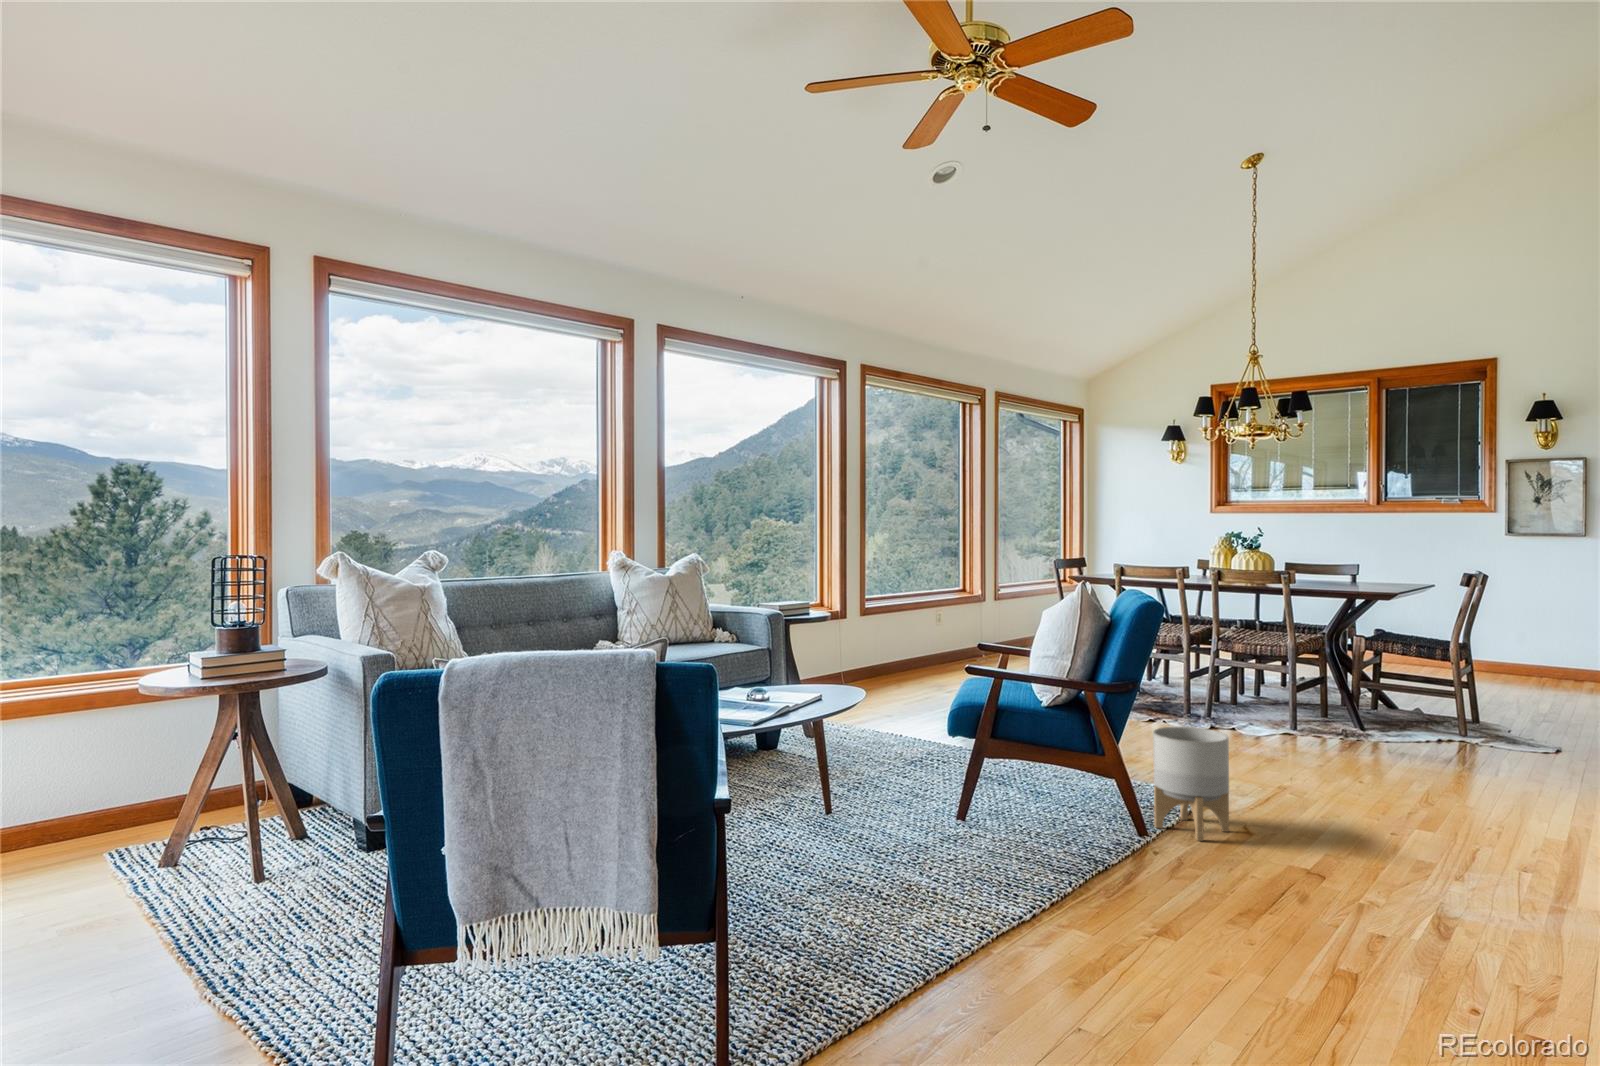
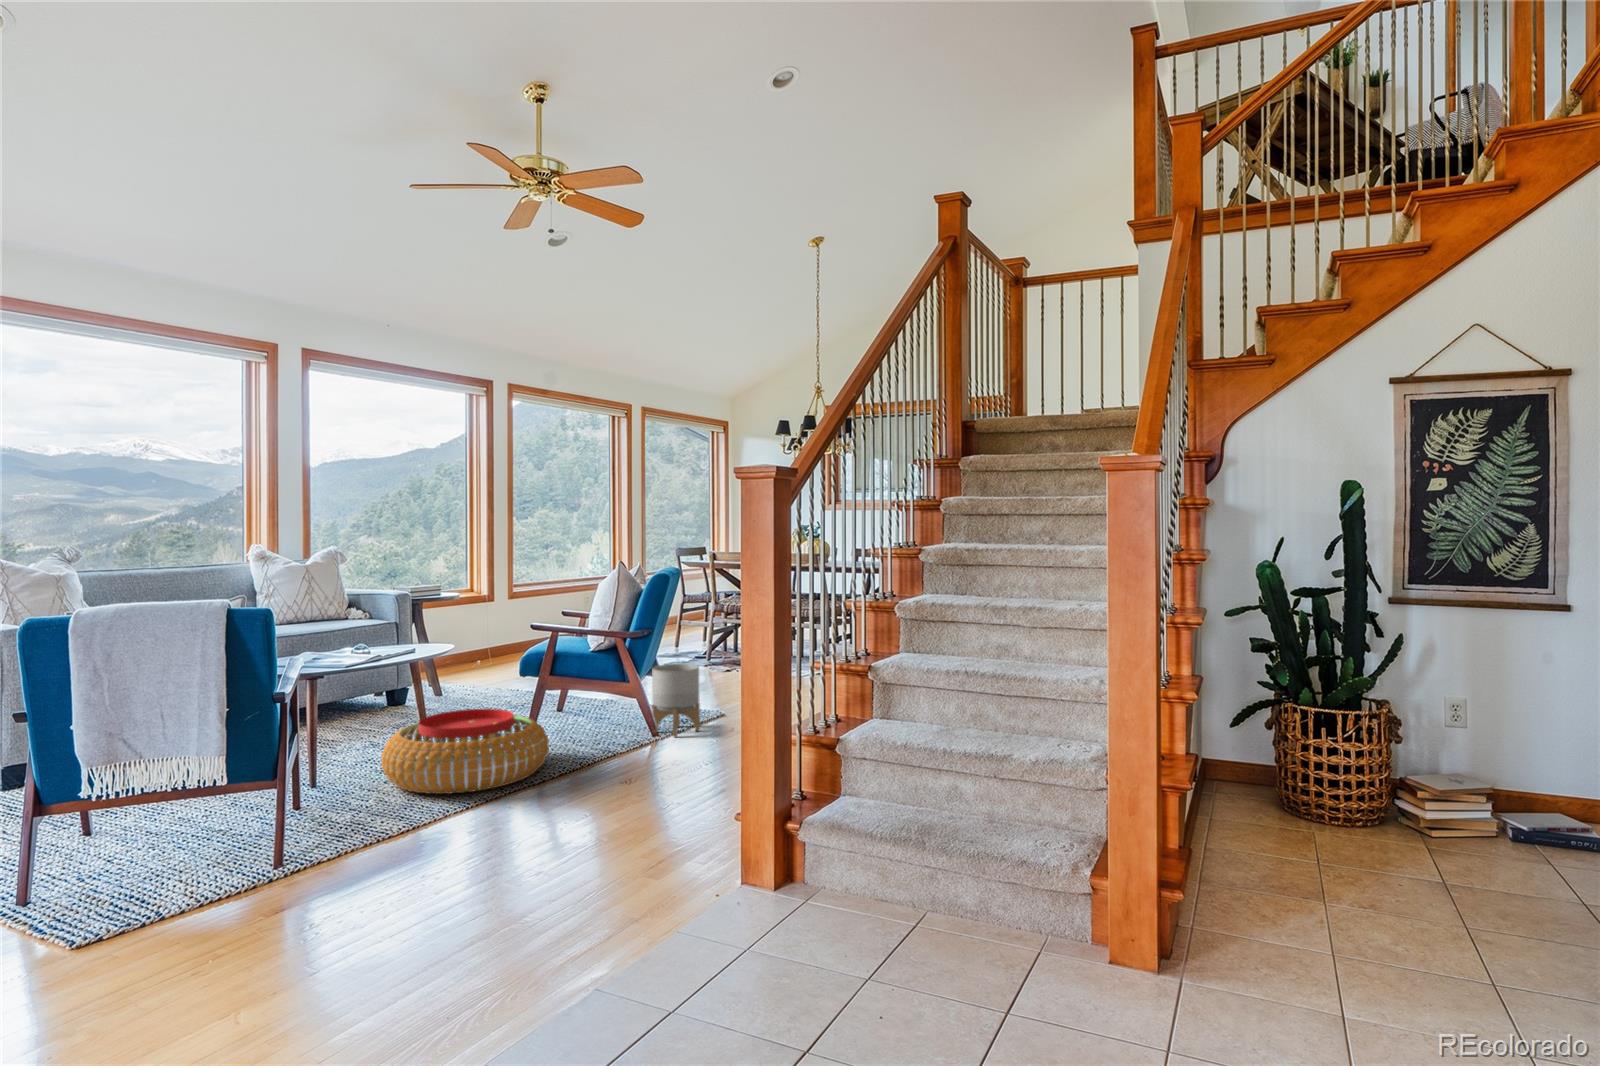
pouf: none [820,788,1055,932] -> present [381,709,549,794]

